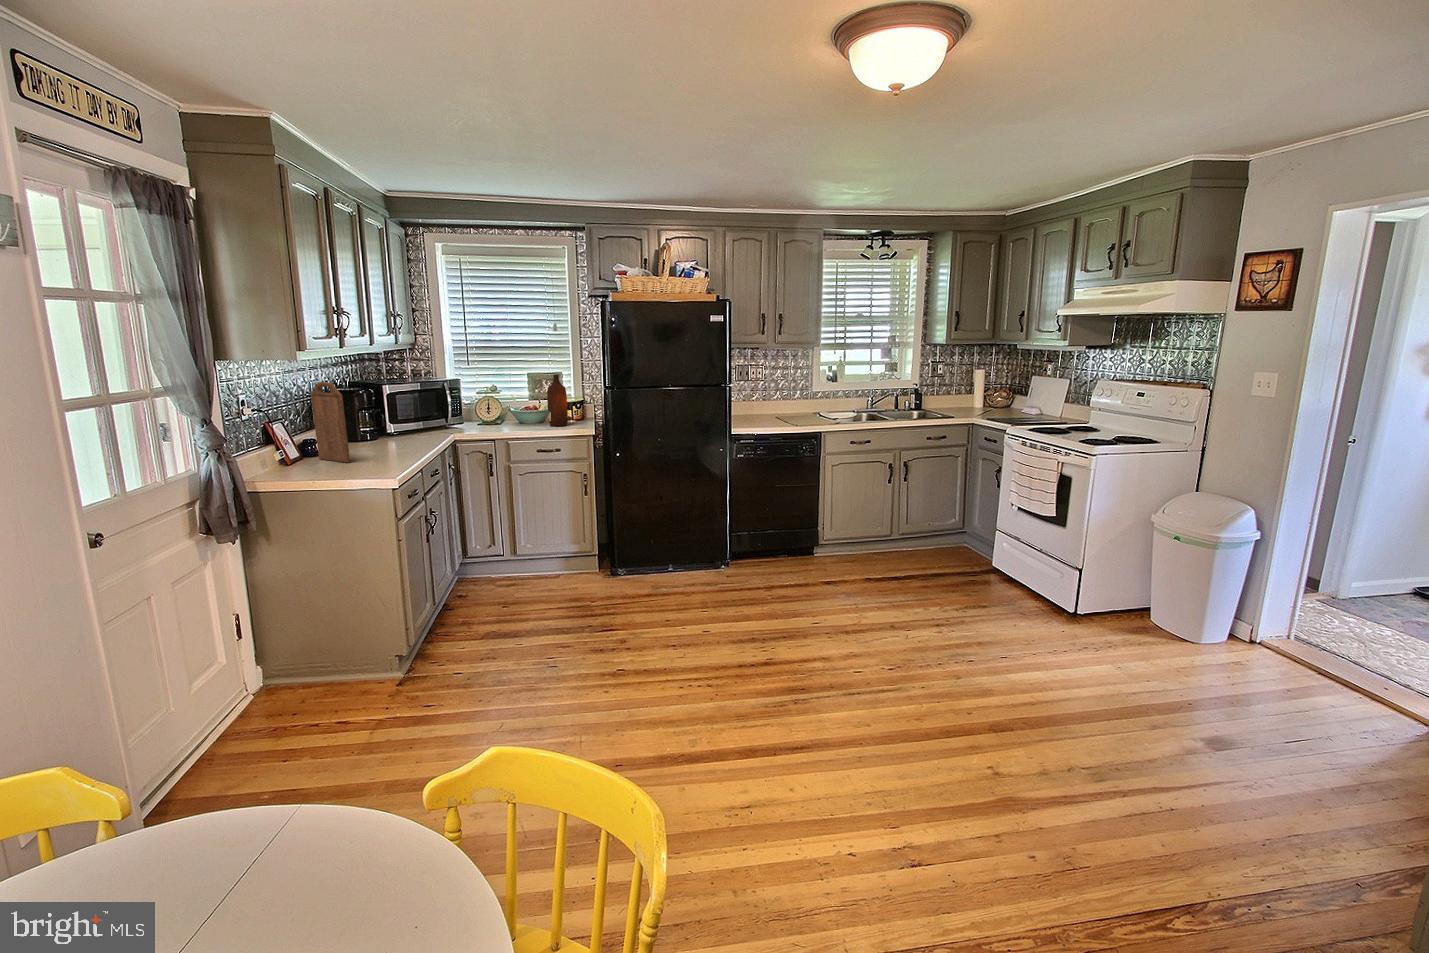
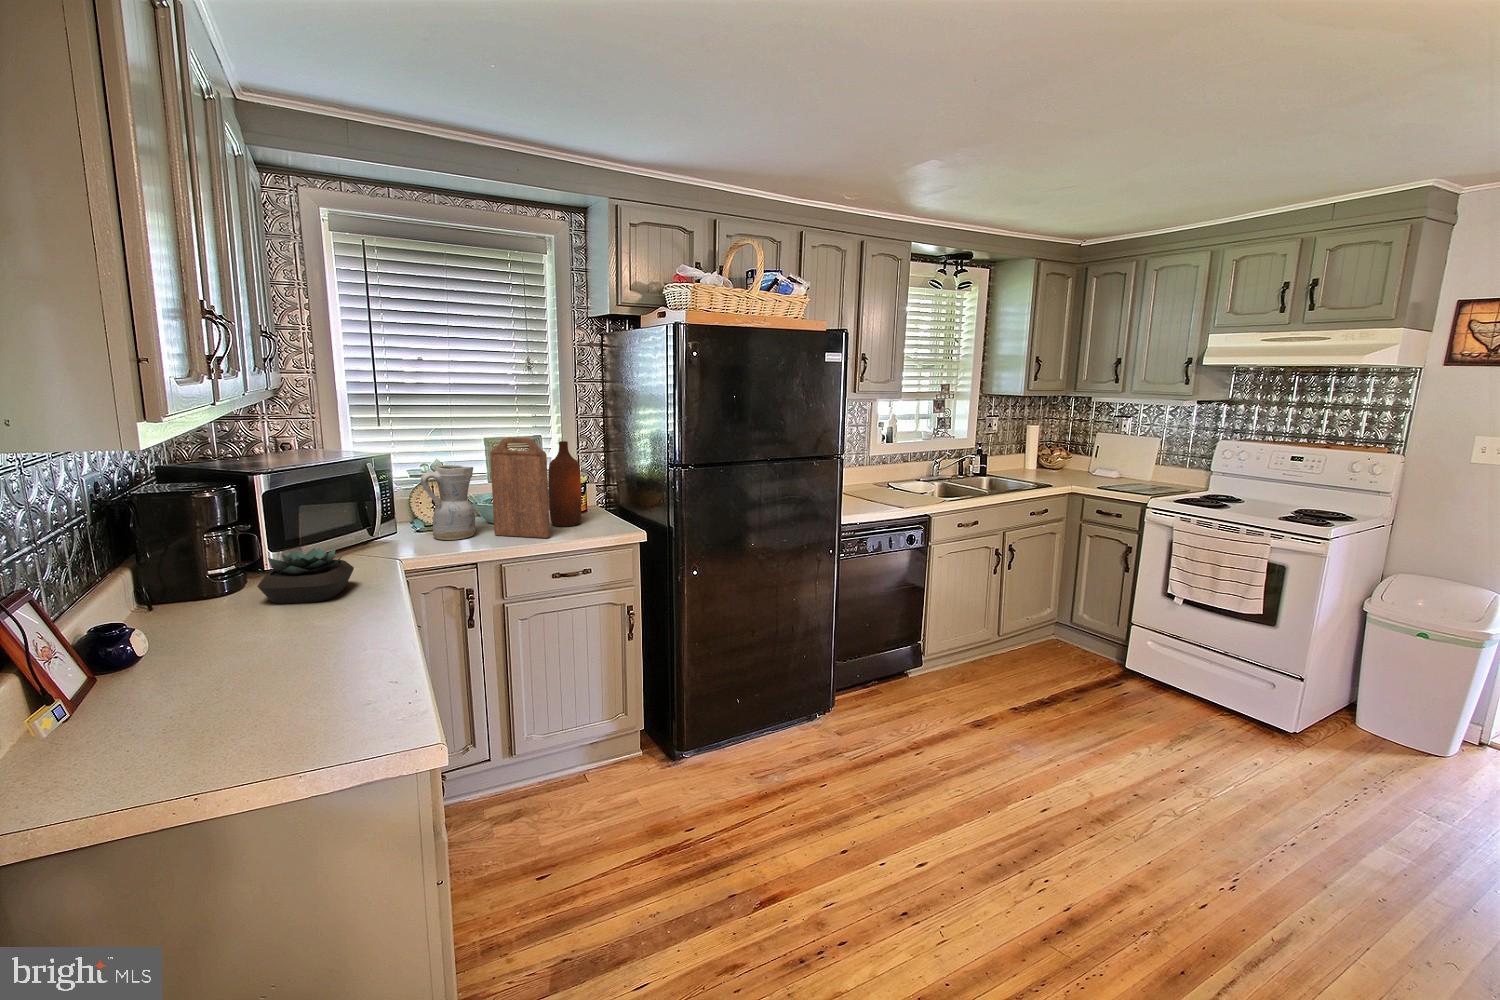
cutting board: present [311,382,350,462] -> present [490,438,550,538]
ceramic pitcher: none [472,387,503,429] -> present [421,465,475,540]
succulent plant: none [376,420,421,444] -> present [257,548,354,604]

